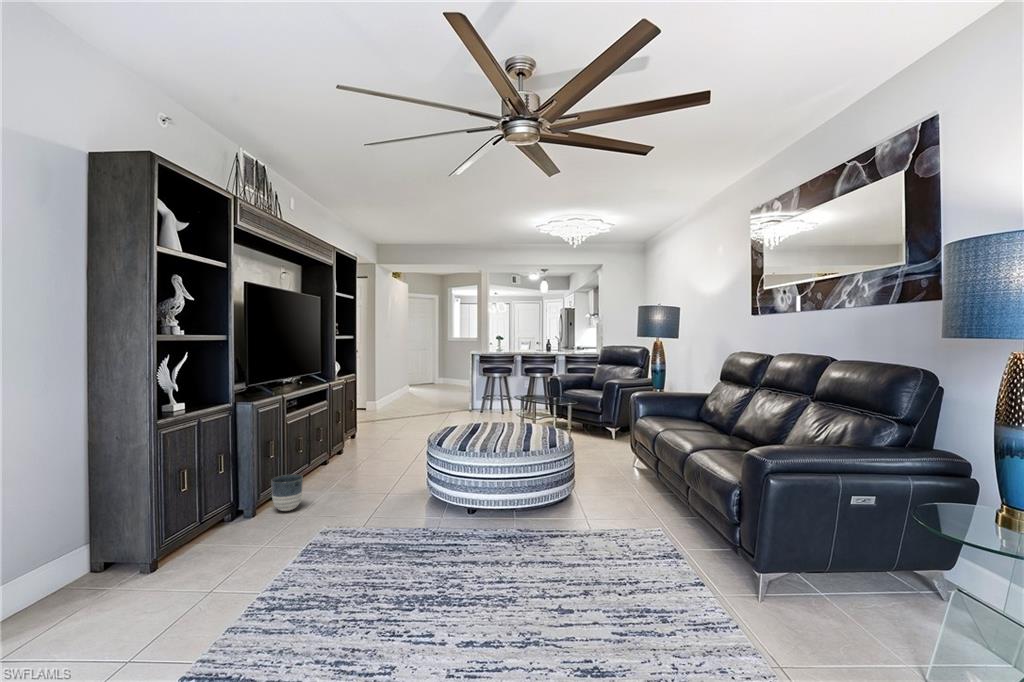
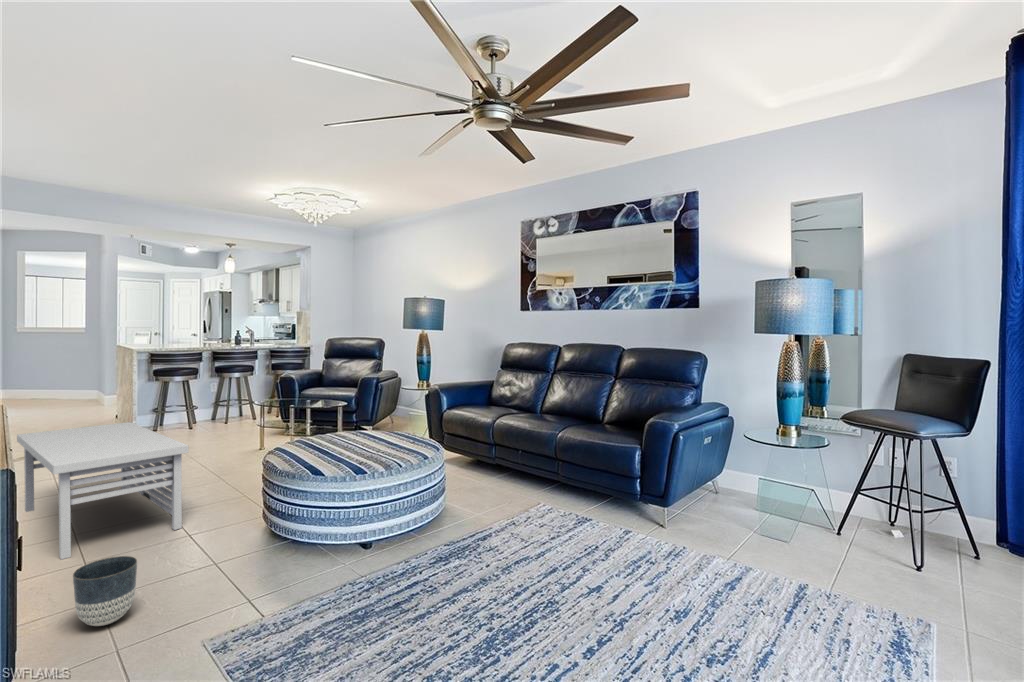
storage bench: none [320,402,409,475] -> present [17,422,189,559]

